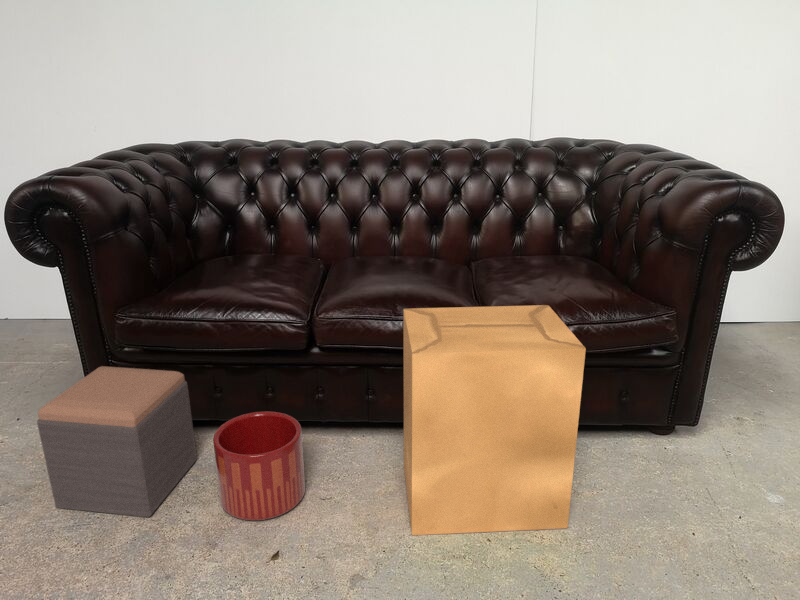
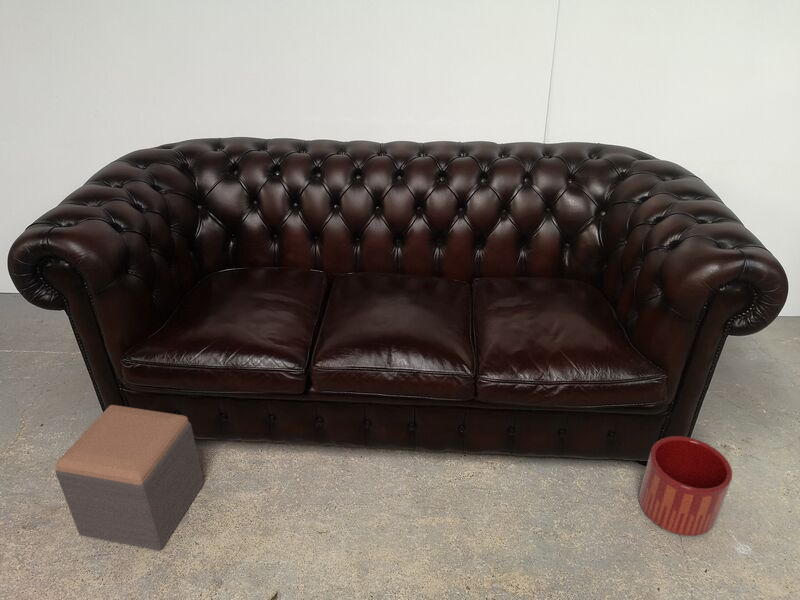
cardboard box: present [403,305,586,535] -> none [390,375,556,584]
planter: present [213,411,305,520] -> present [639,436,732,536]

